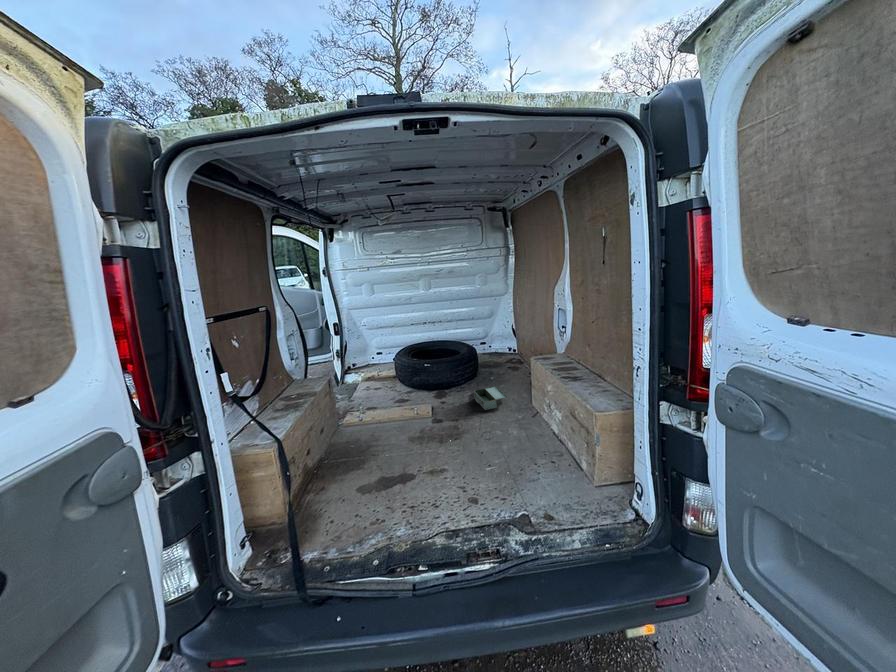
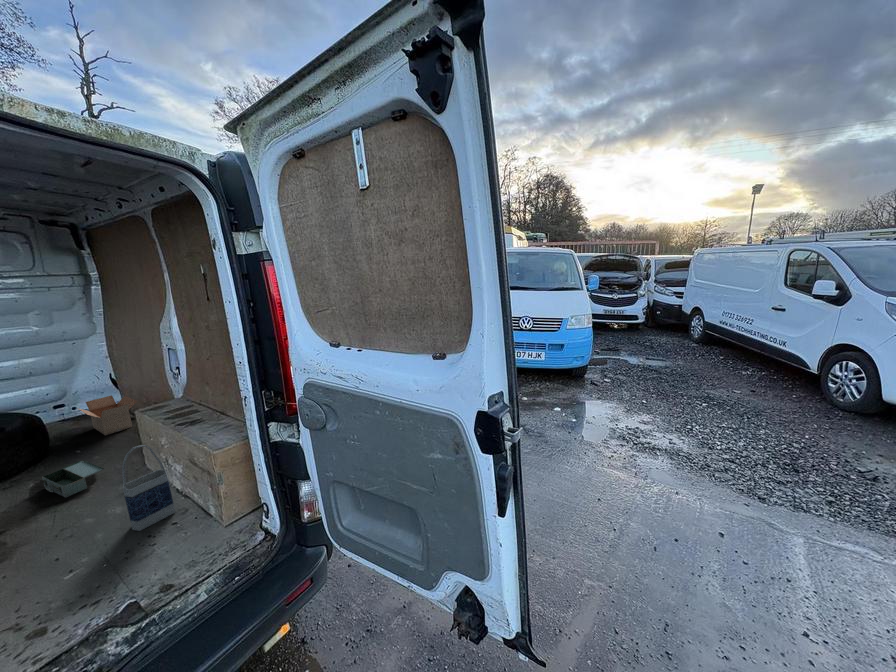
cardboard box: none [494,341,529,371] -> present [79,395,137,435]
bag: none [522,388,553,456] -> present [122,445,176,531]

